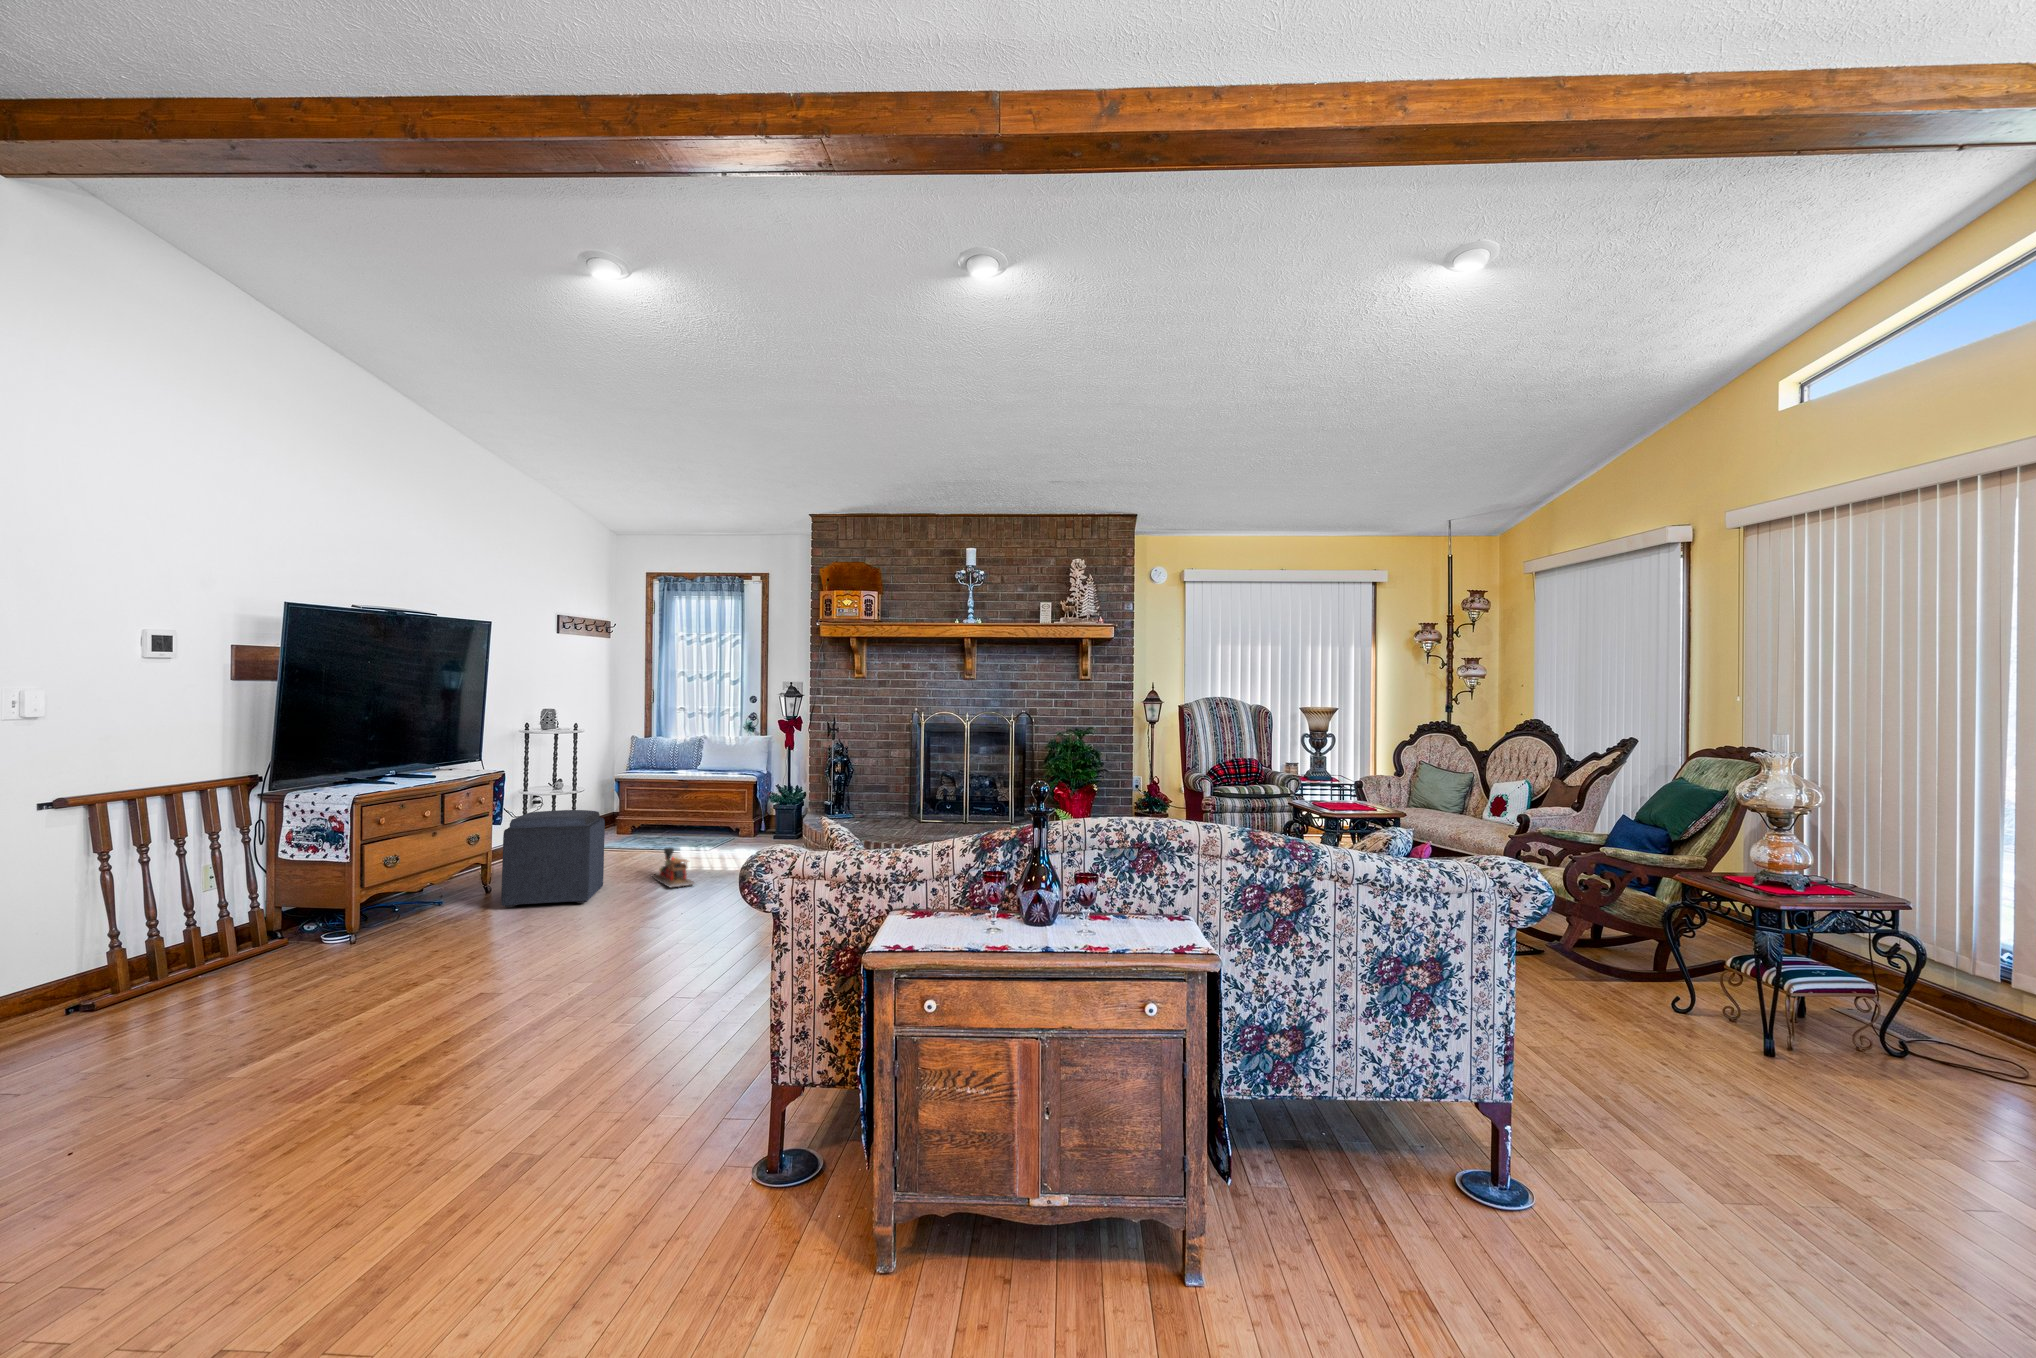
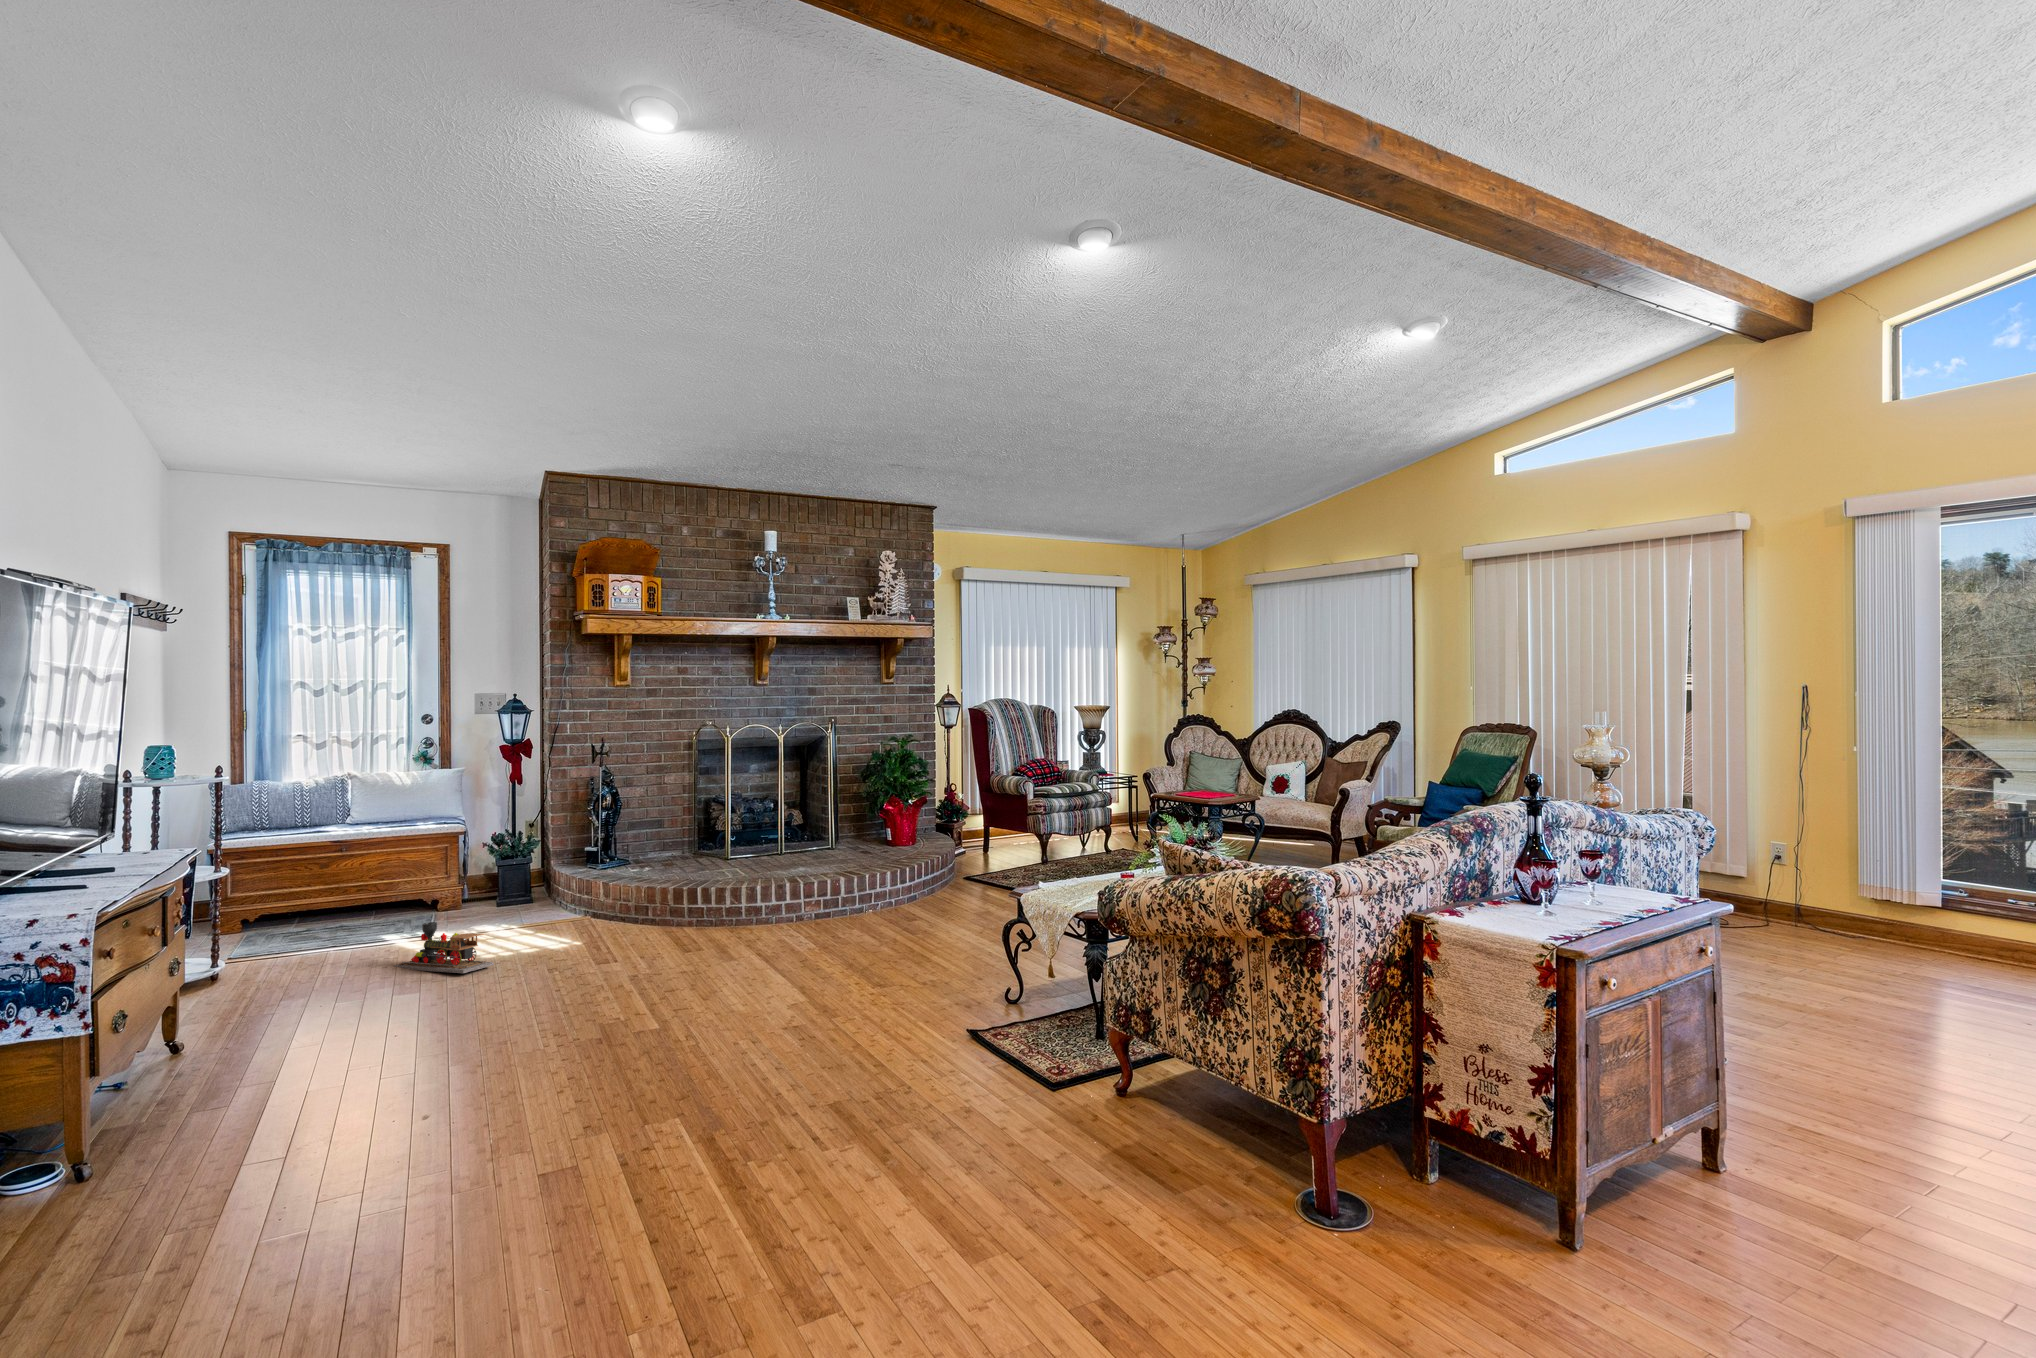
ottoman: present [501,810,605,907] -> none [211,880,371,1034]

